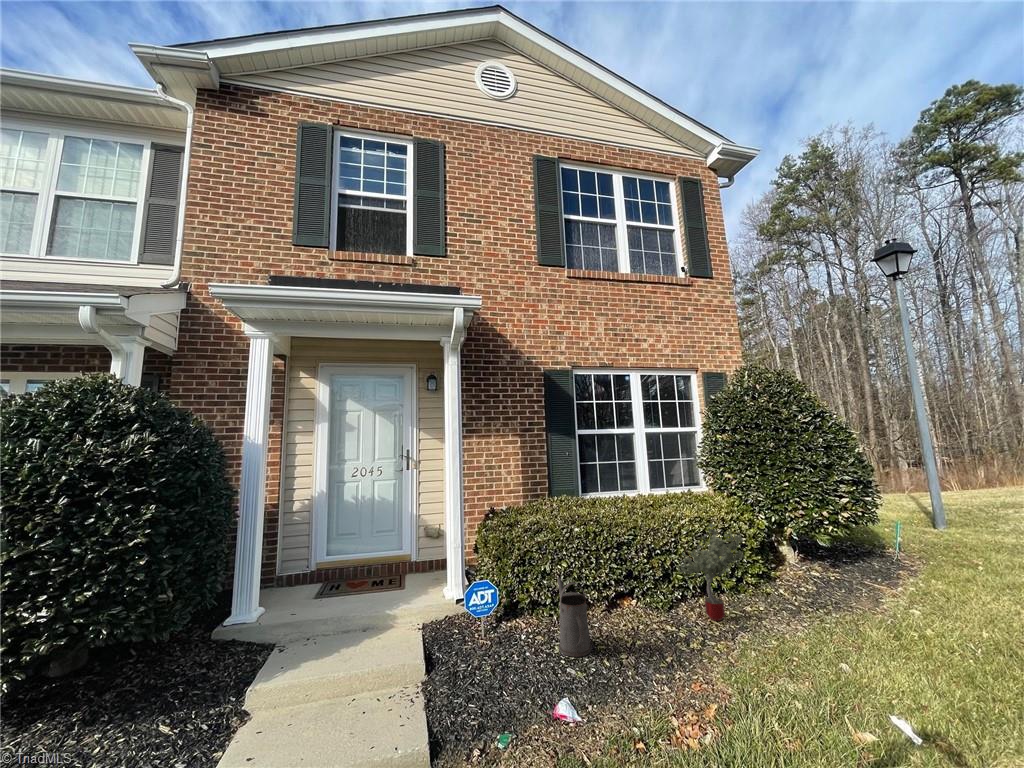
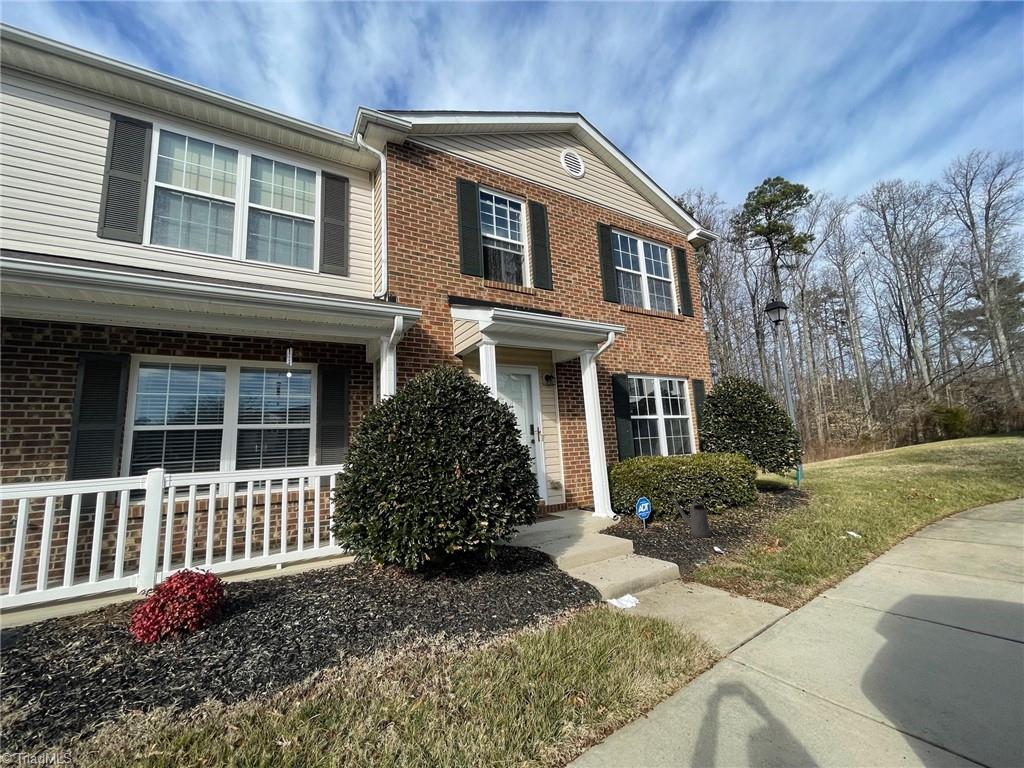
potted tree: present [677,524,744,621] -> none [726,465,761,519]

